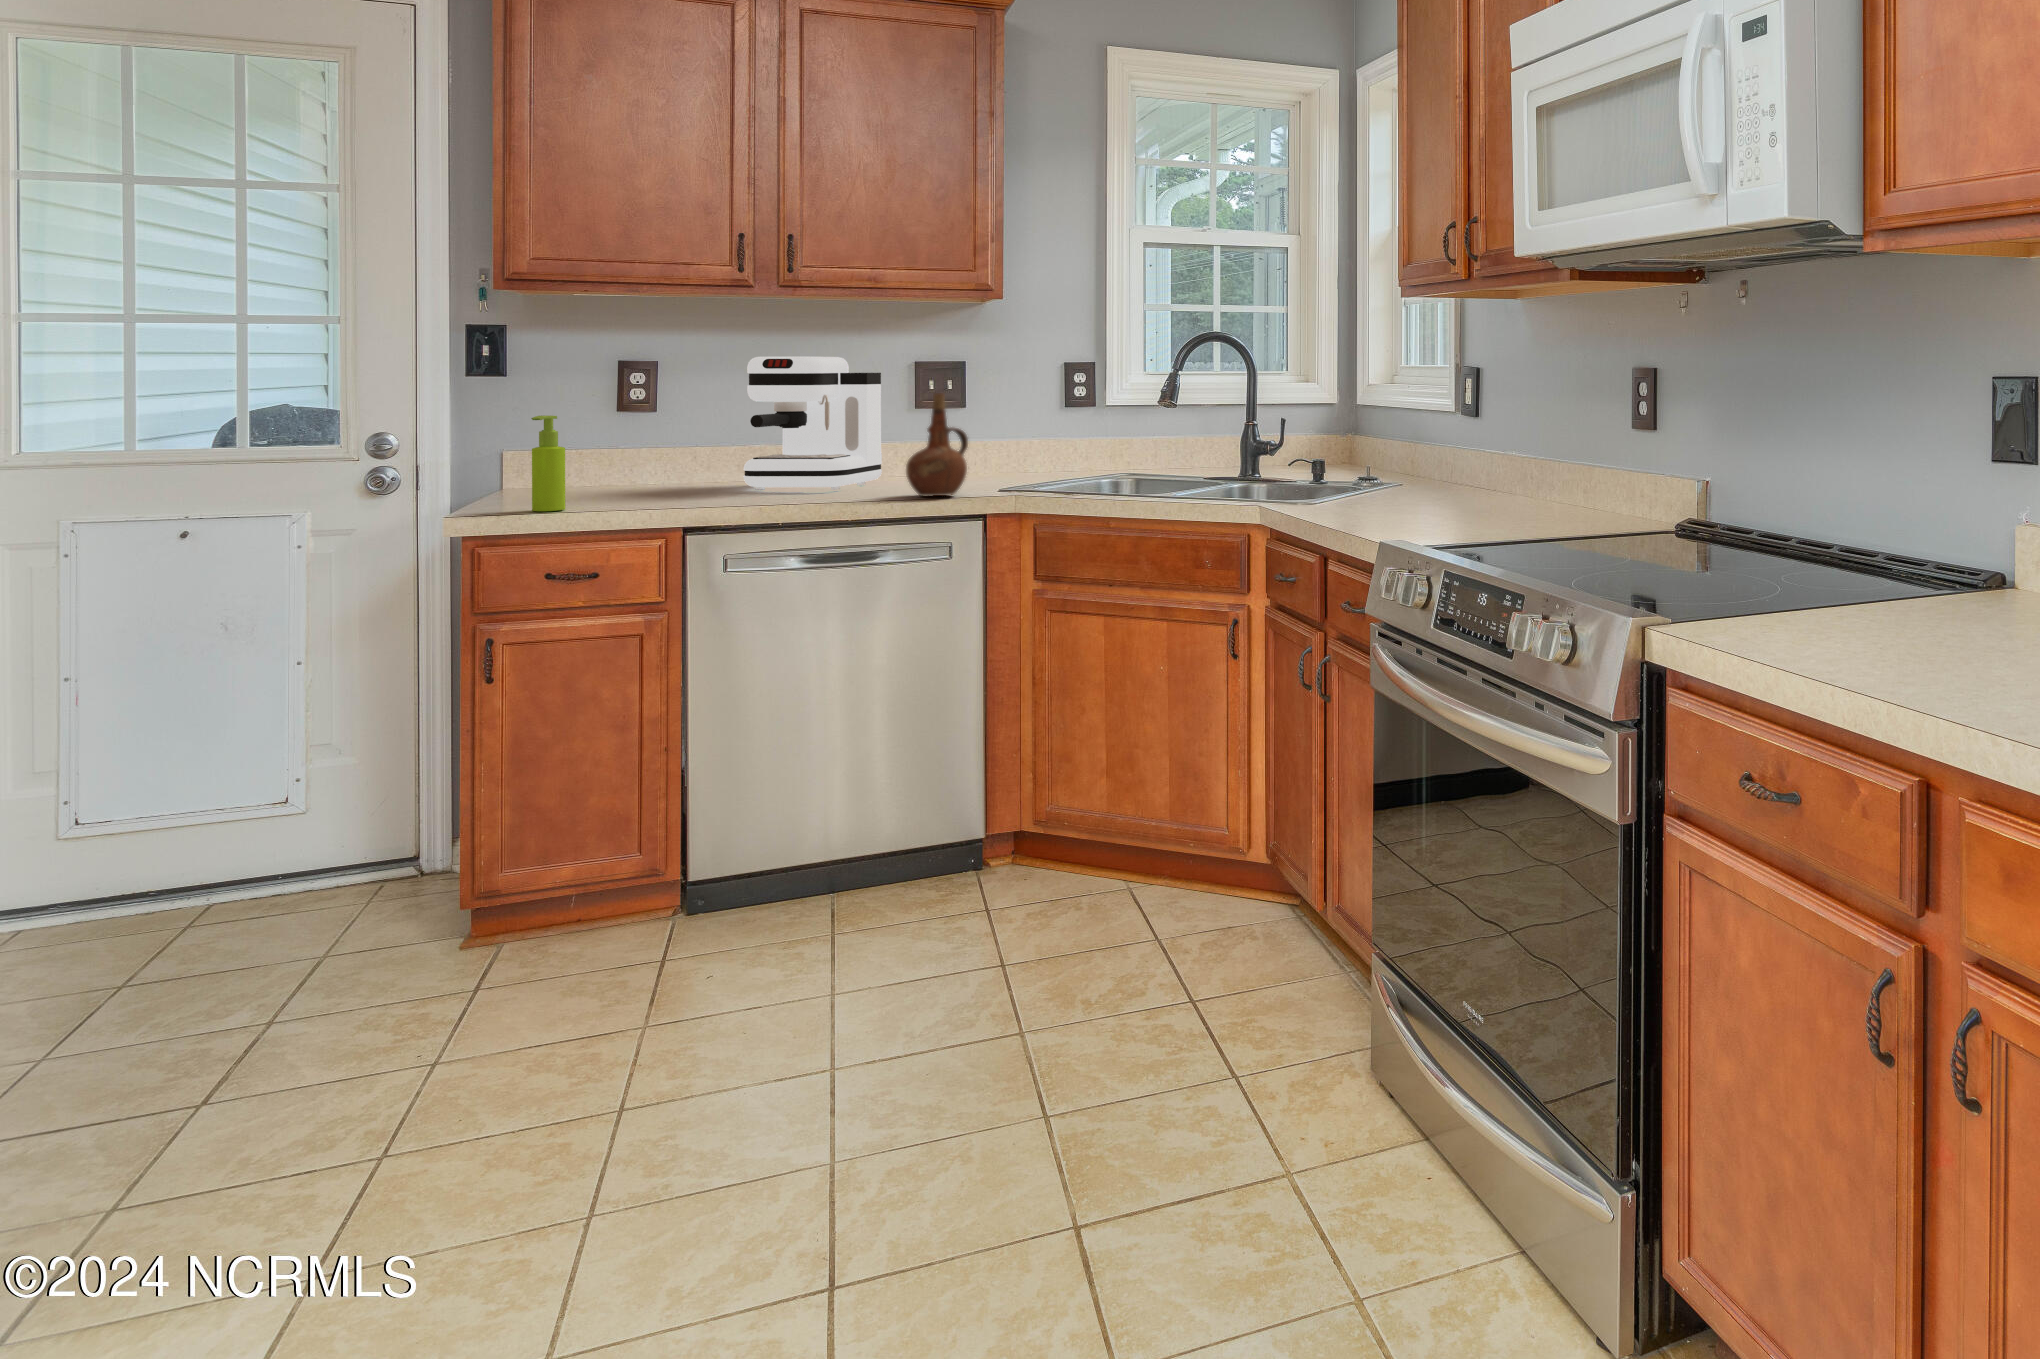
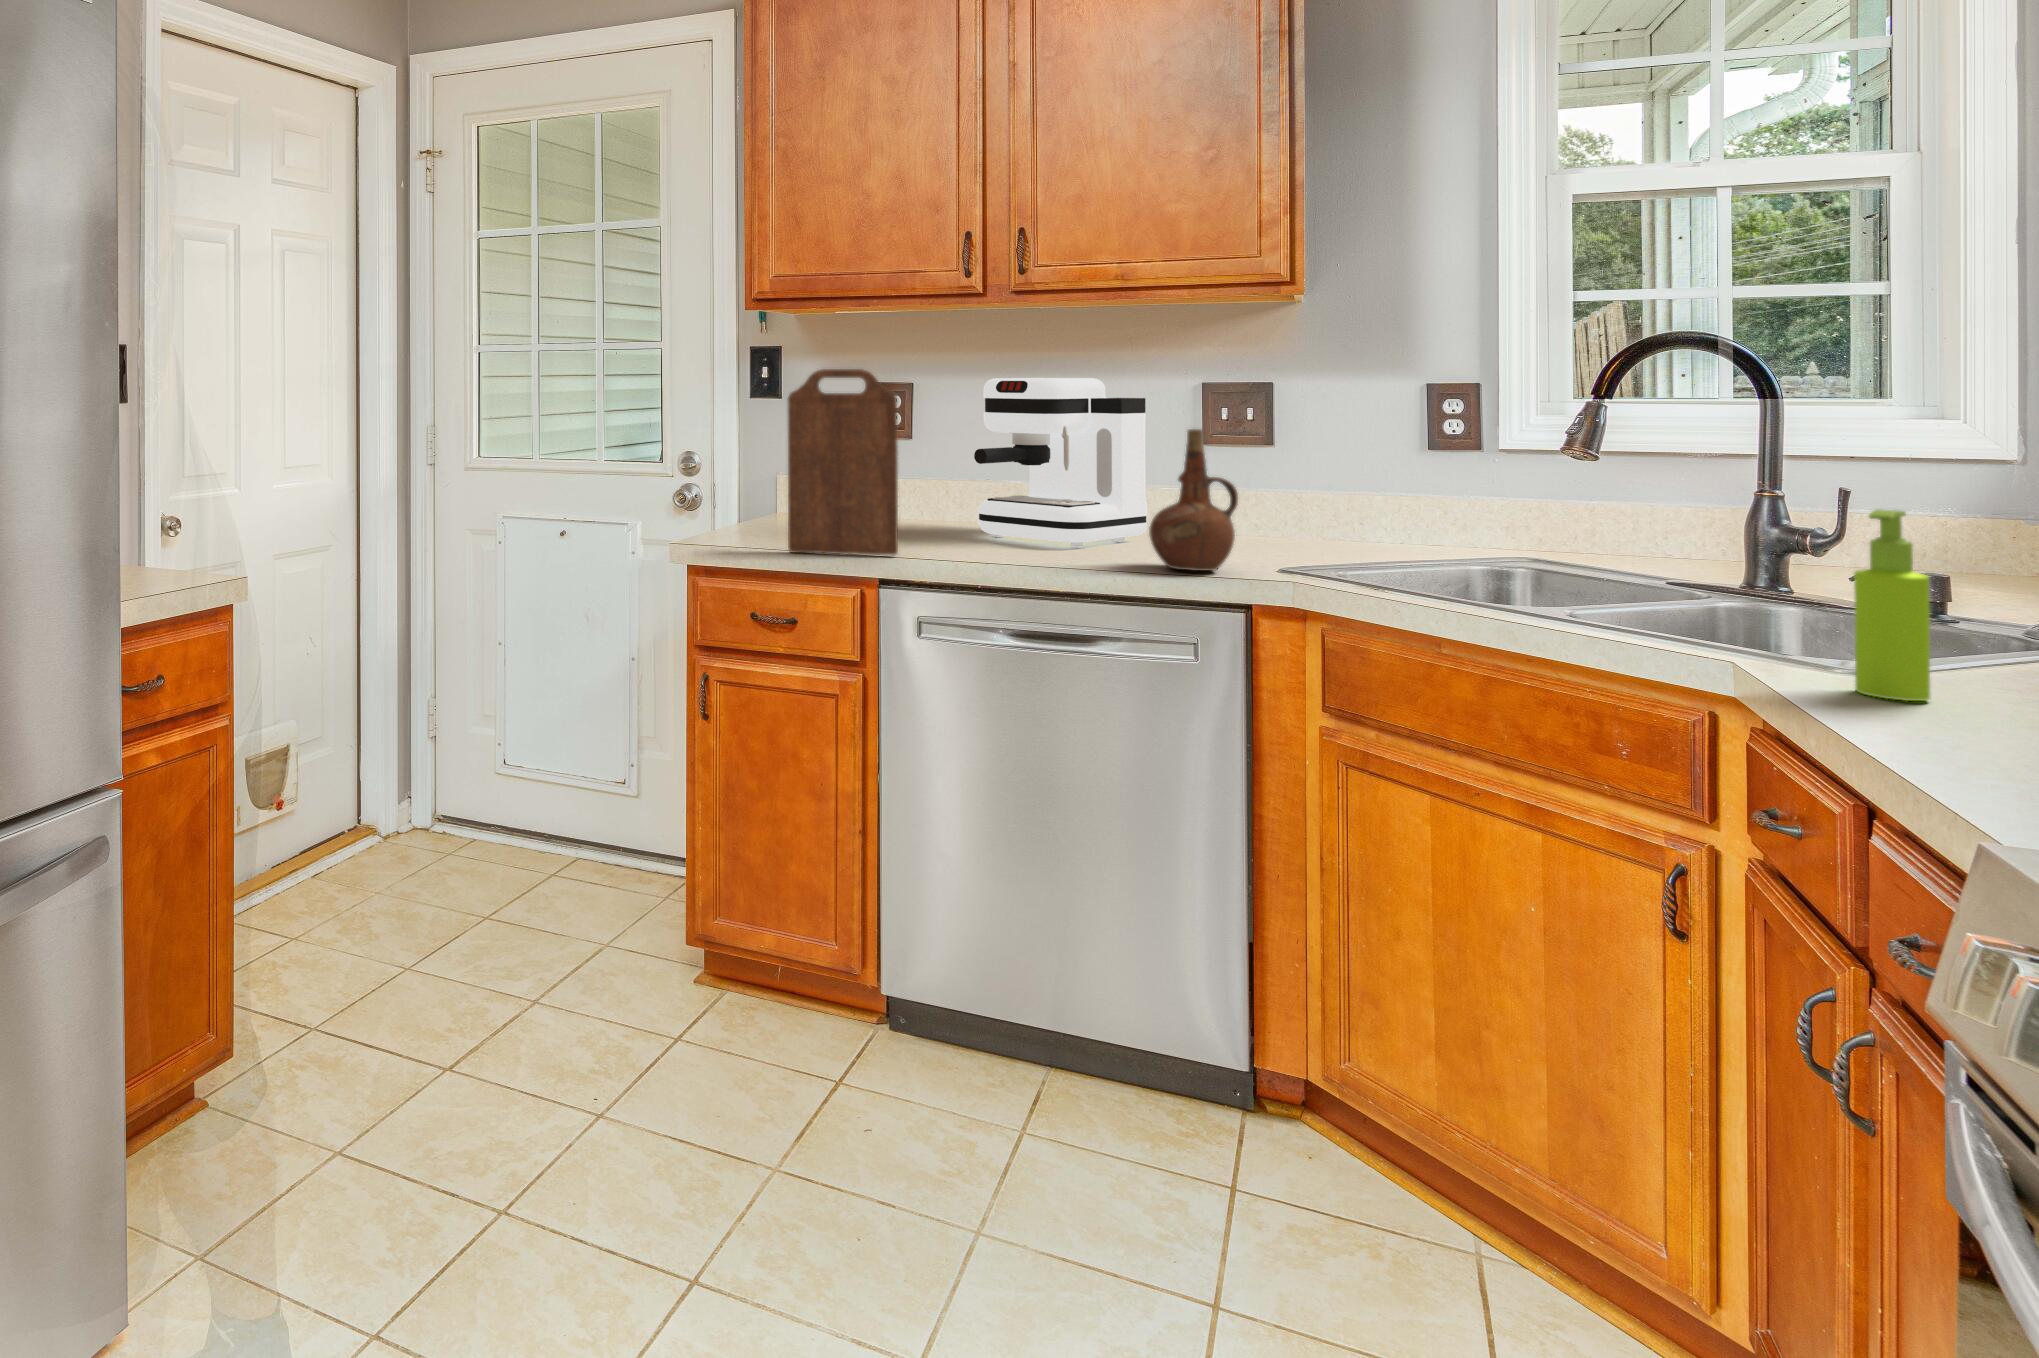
cutting board: none [593,346,702,512] -> present [788,369,898,556]
soap dispenser: present [531,415,565,511] -> present [1854,509,1930,701]

